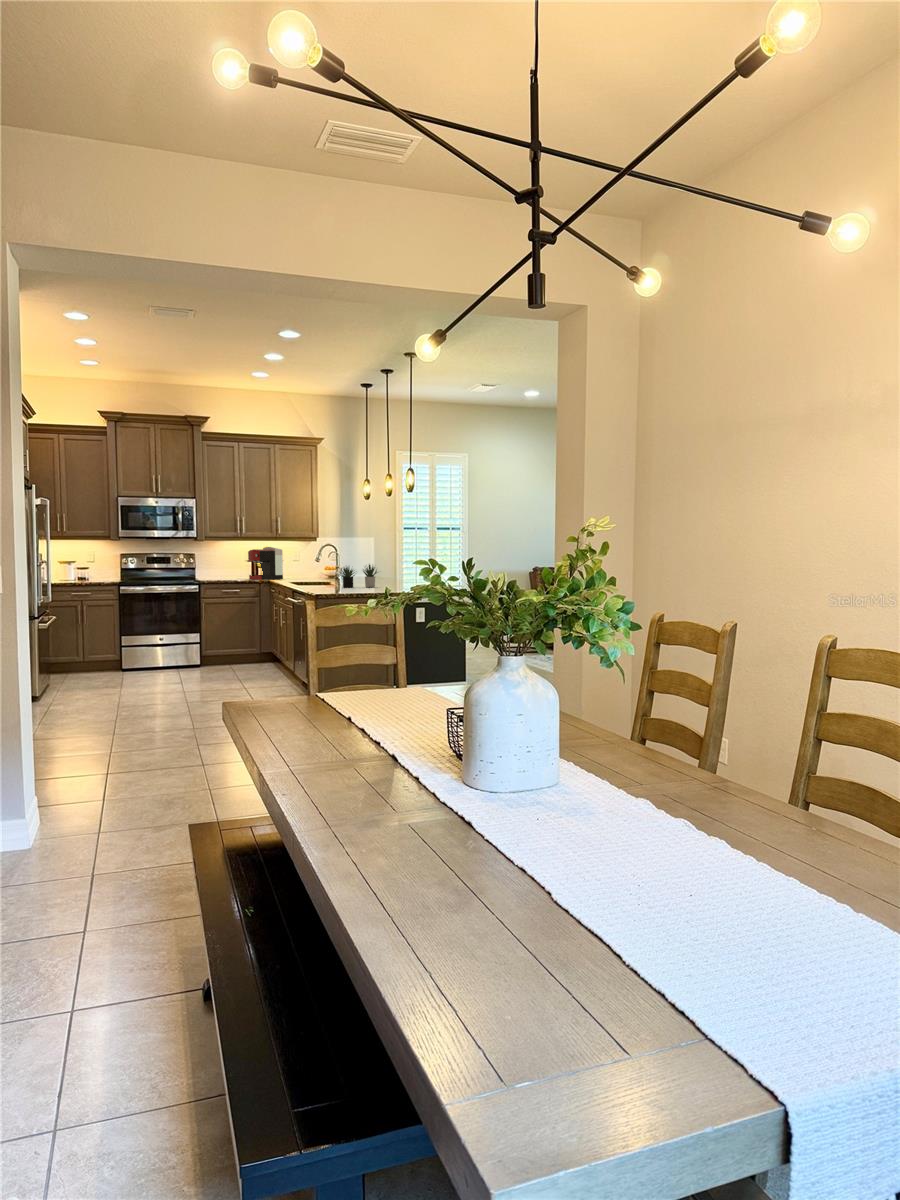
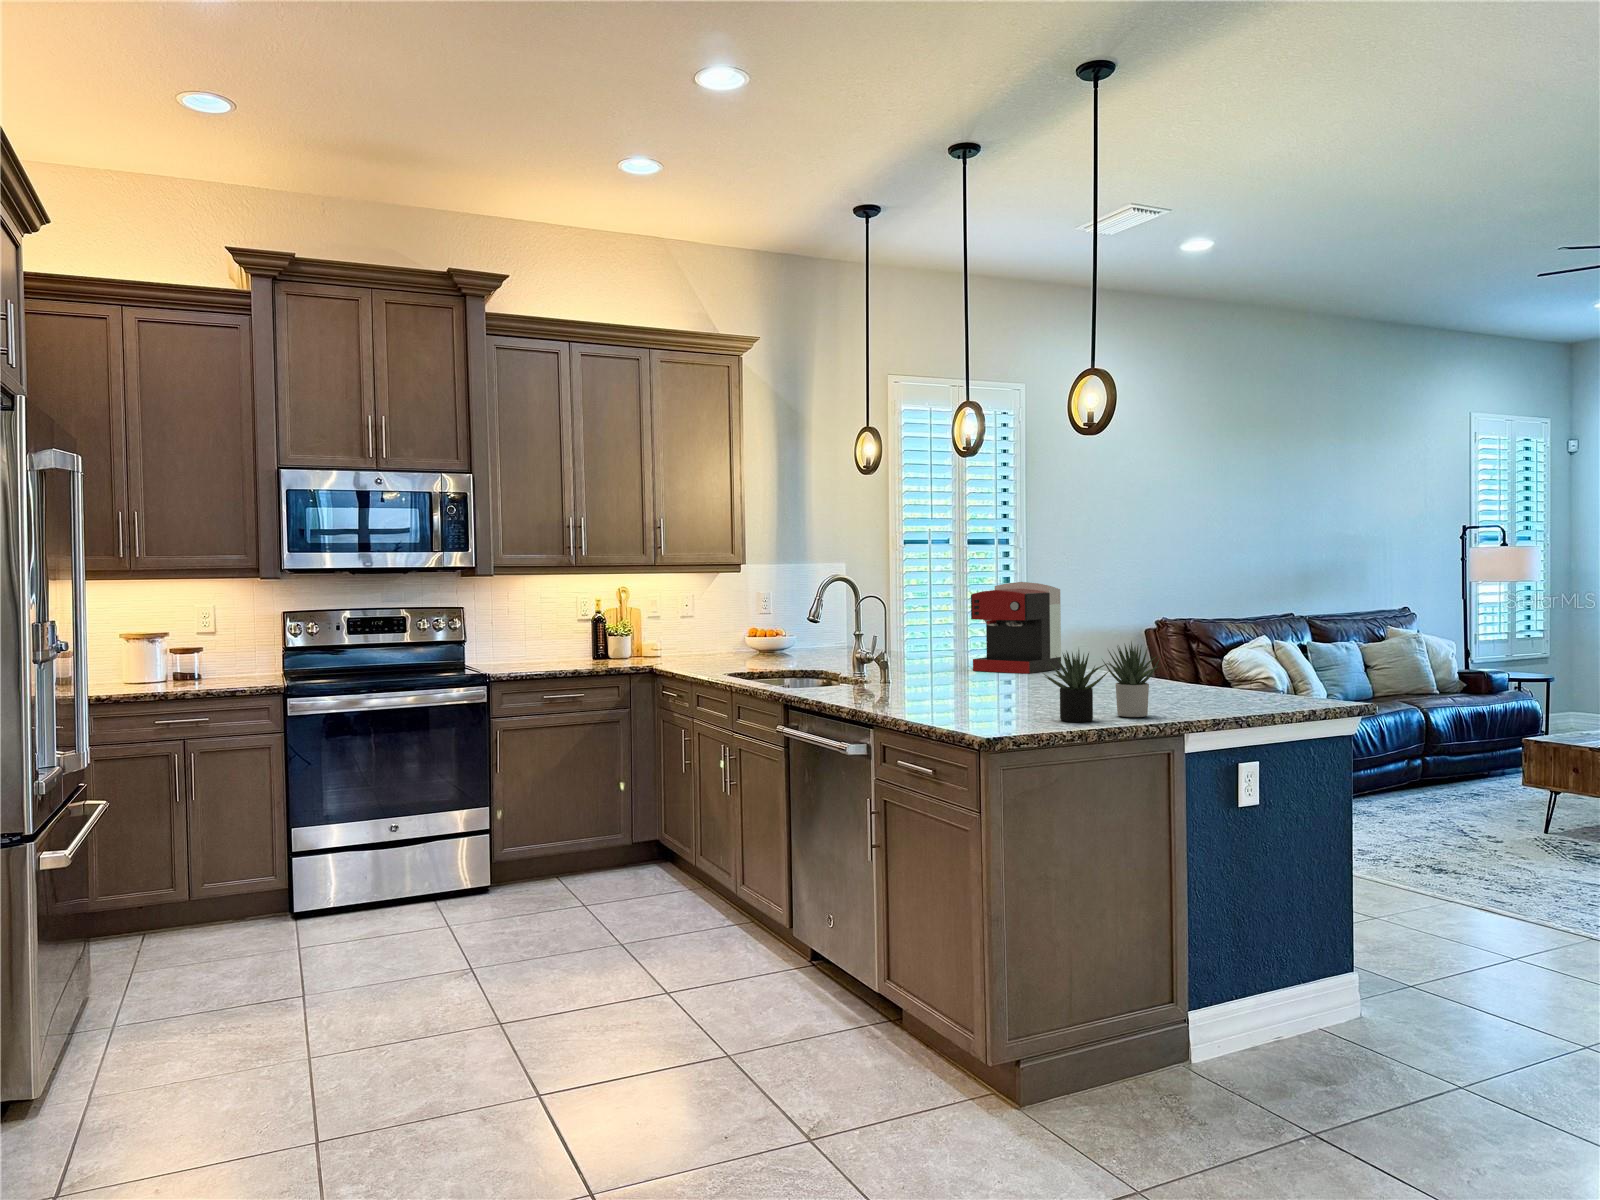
coffee maker: present [248,547,283,580] -> present [971,582,1061,674]

